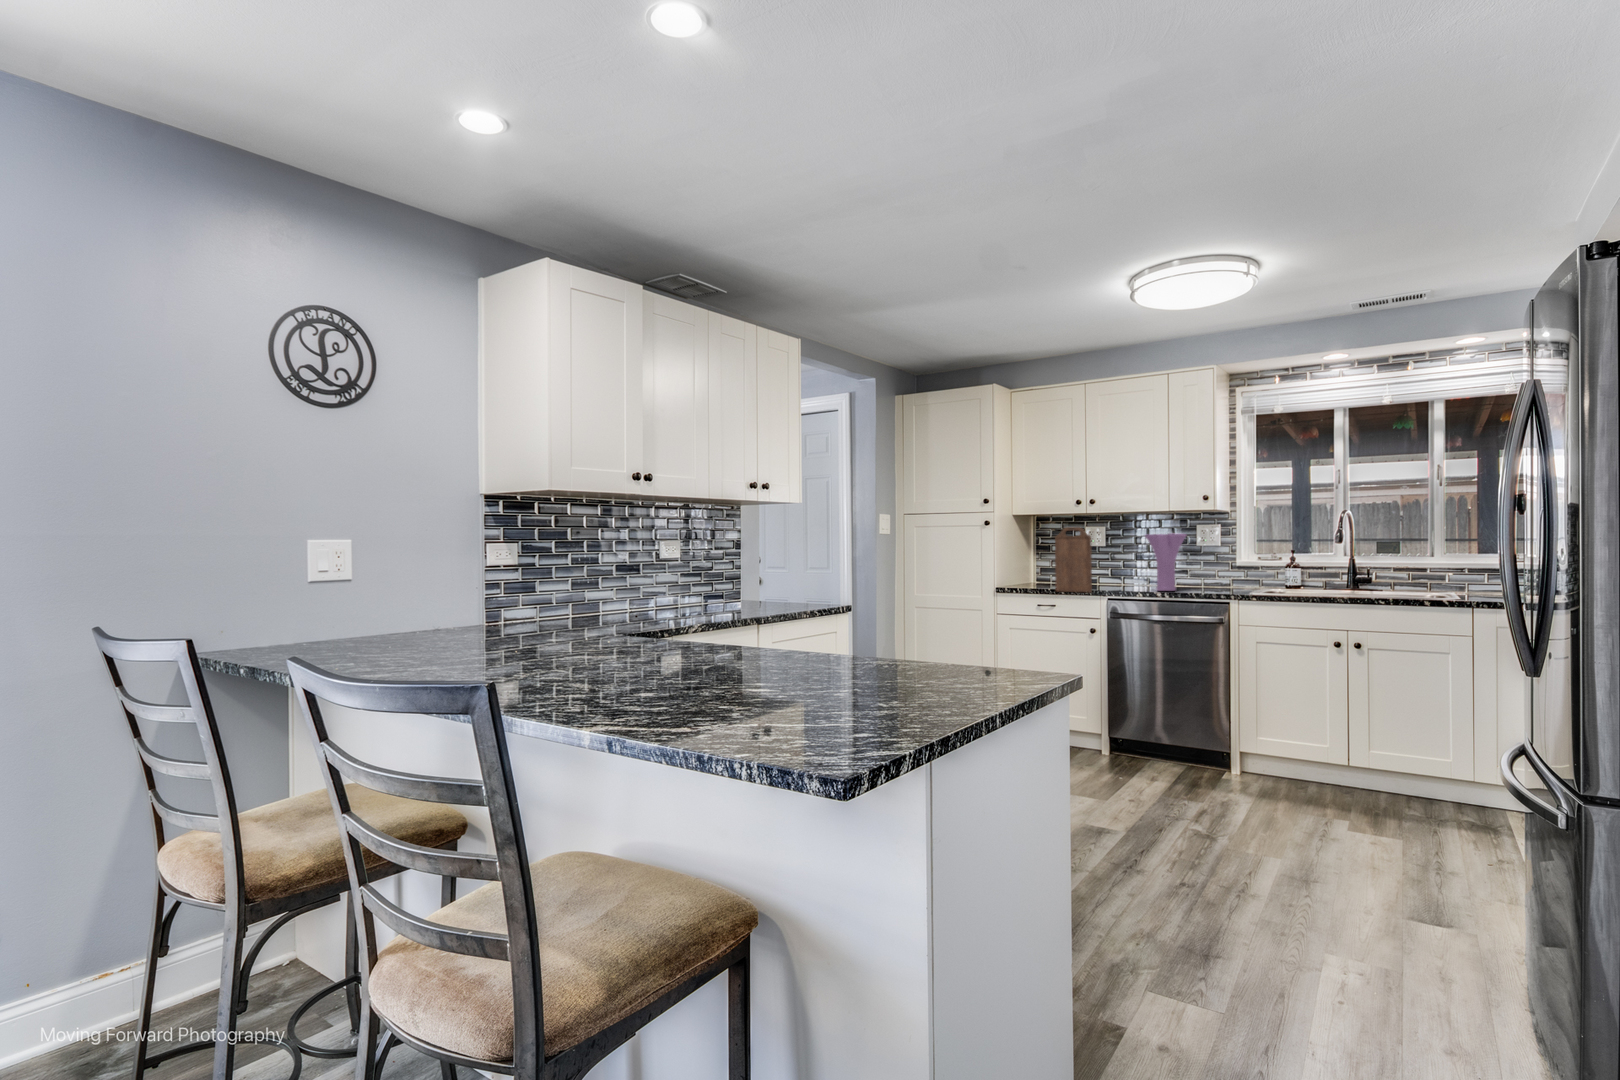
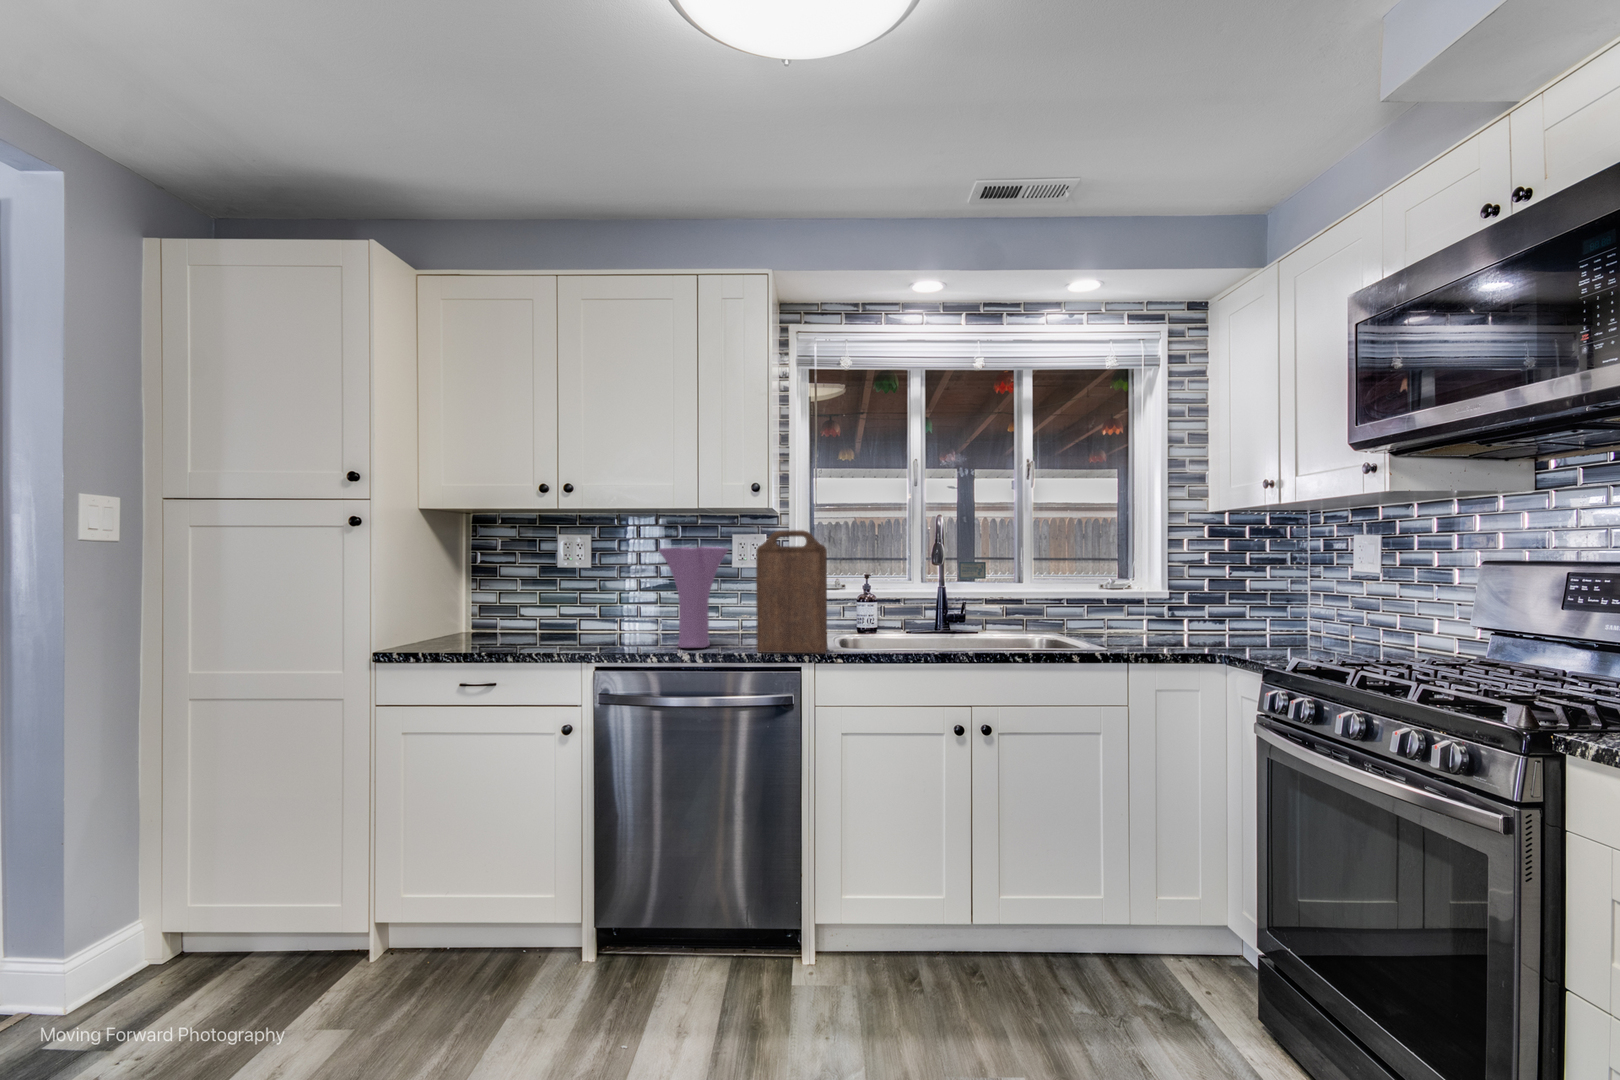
cutting board: present [1055,527,1092,593] -> present [756,530,827,653]

